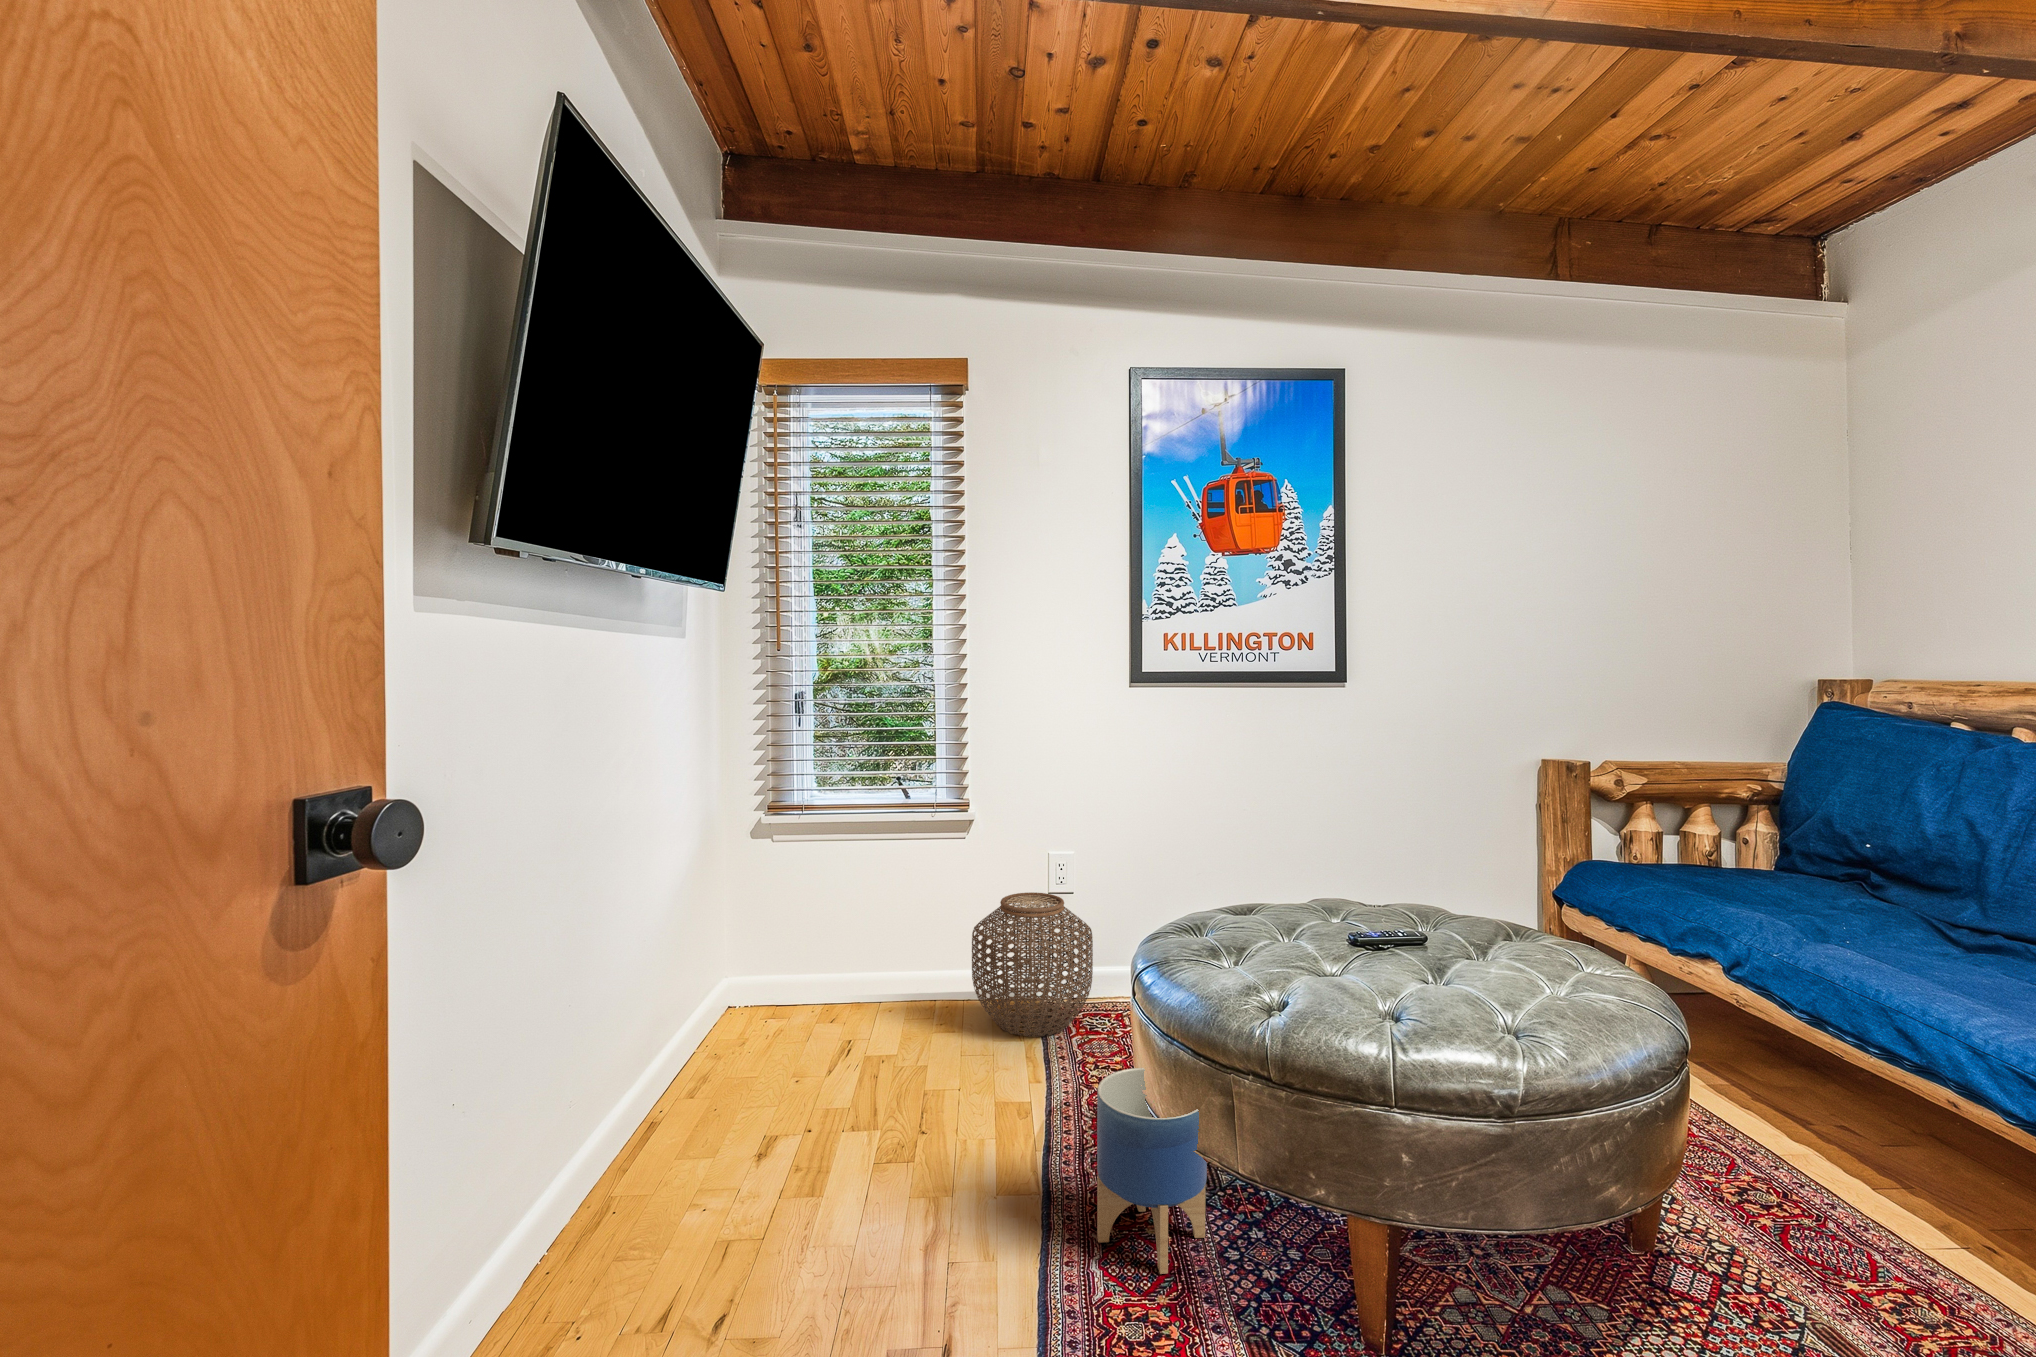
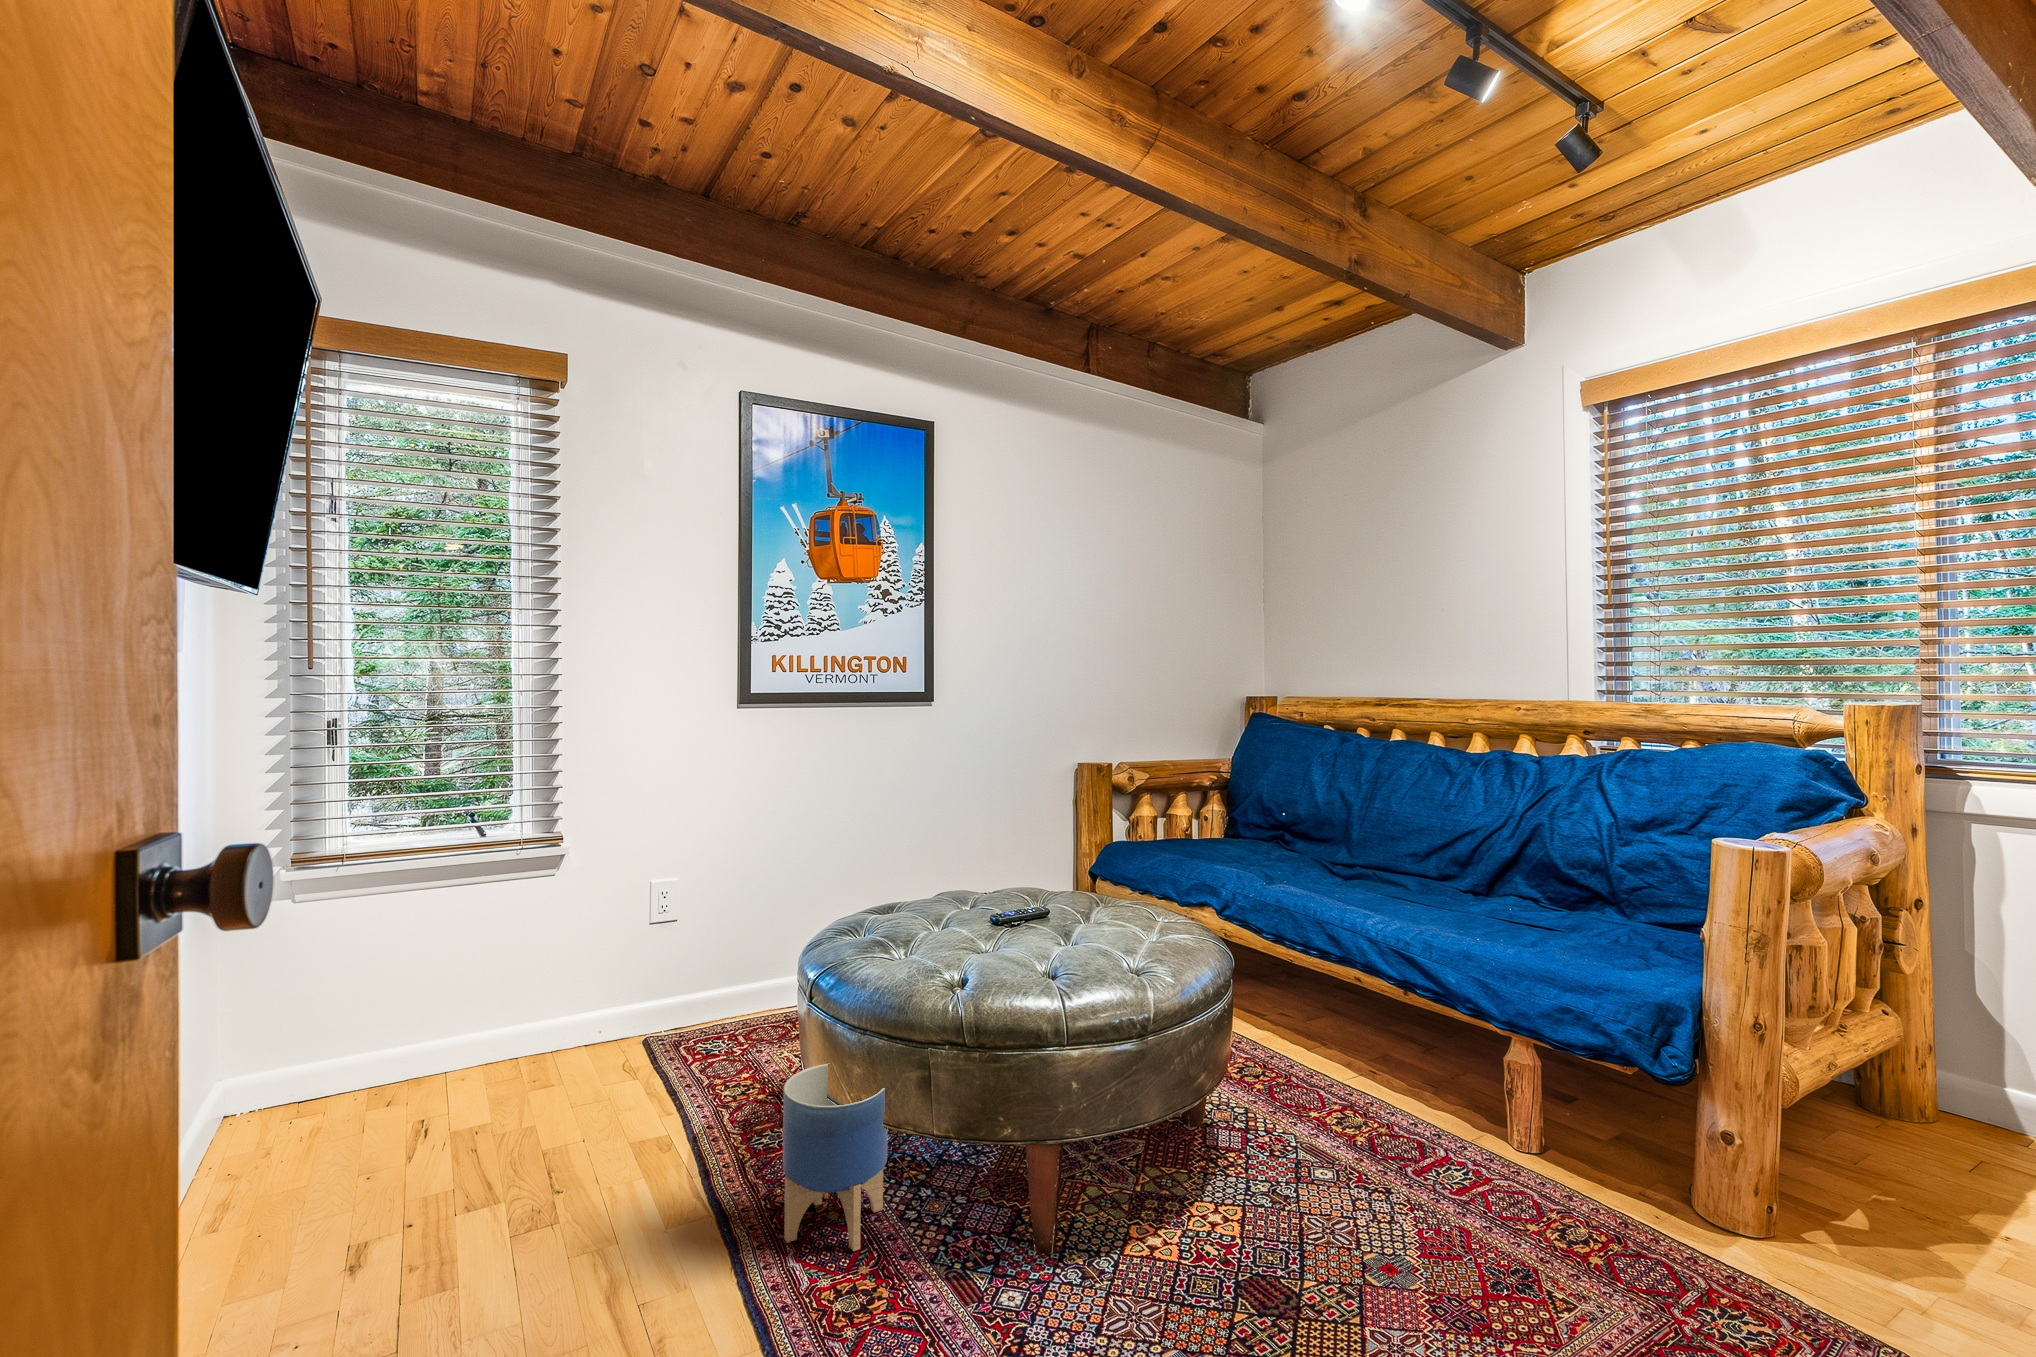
woven basket: present [972,892,1093,1037] -> none [575,922,712,1076]

